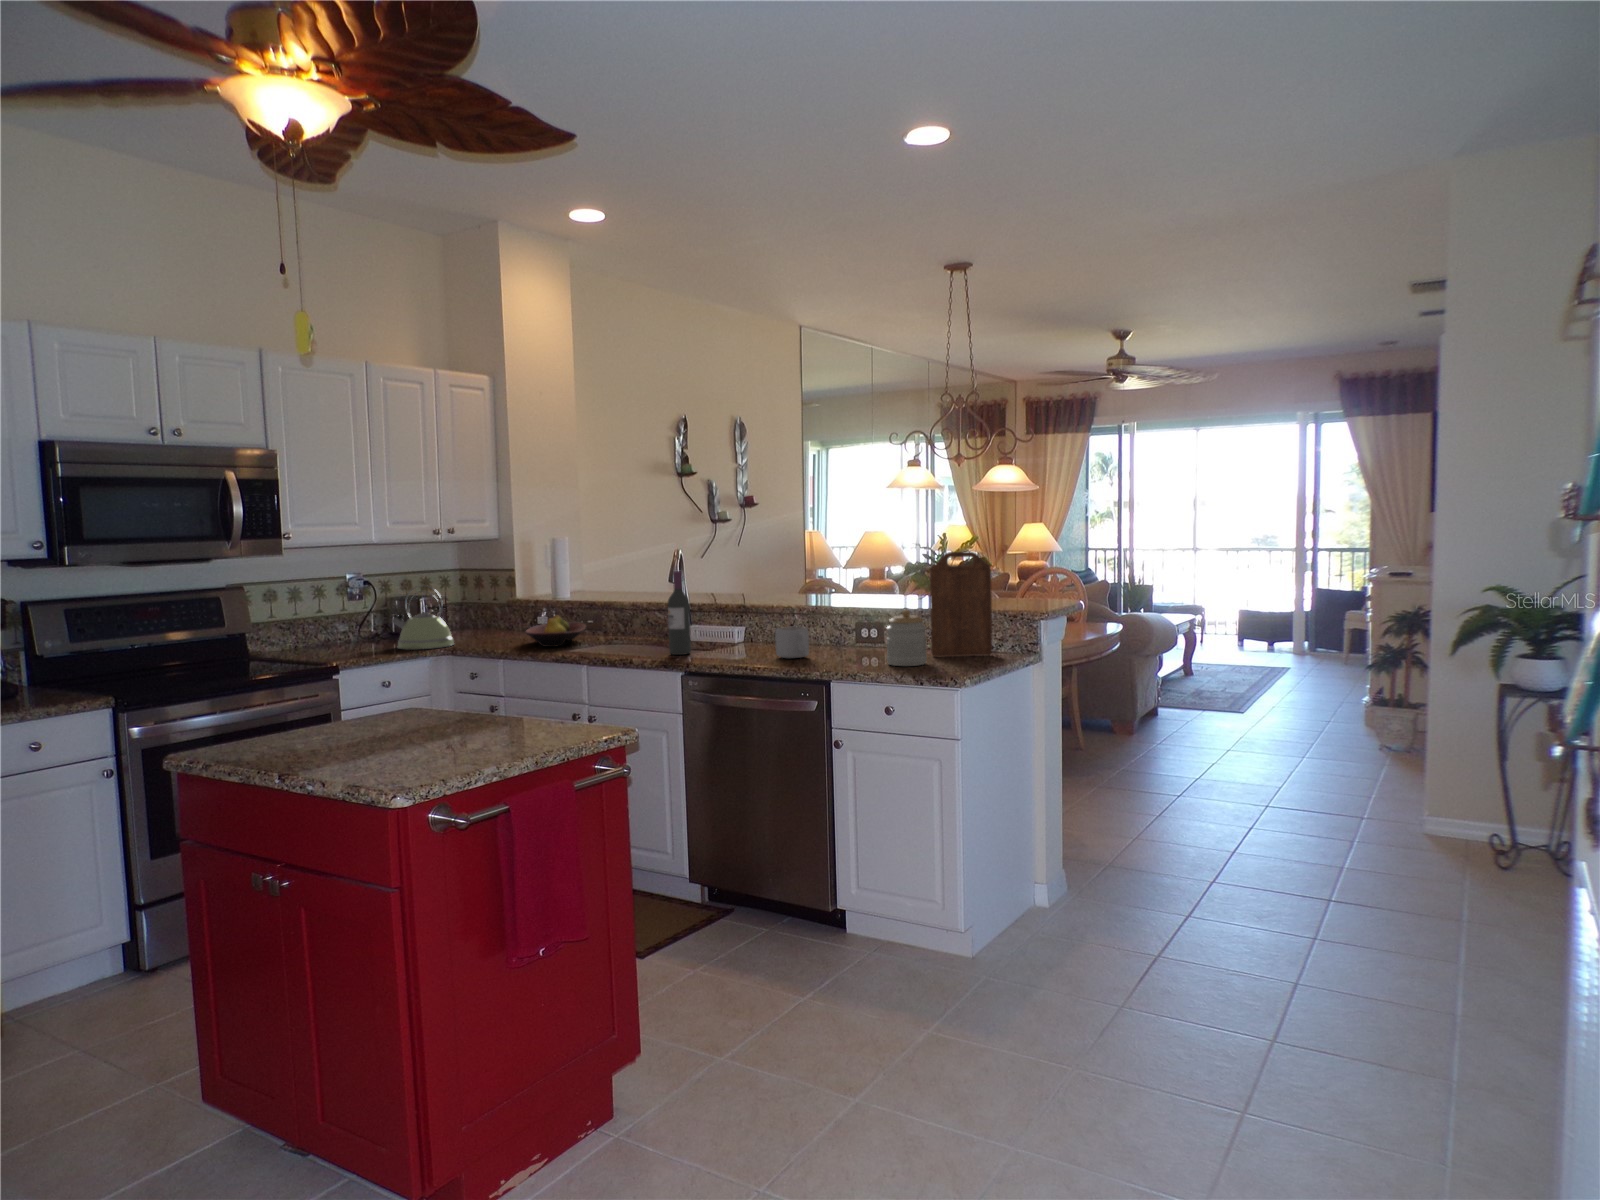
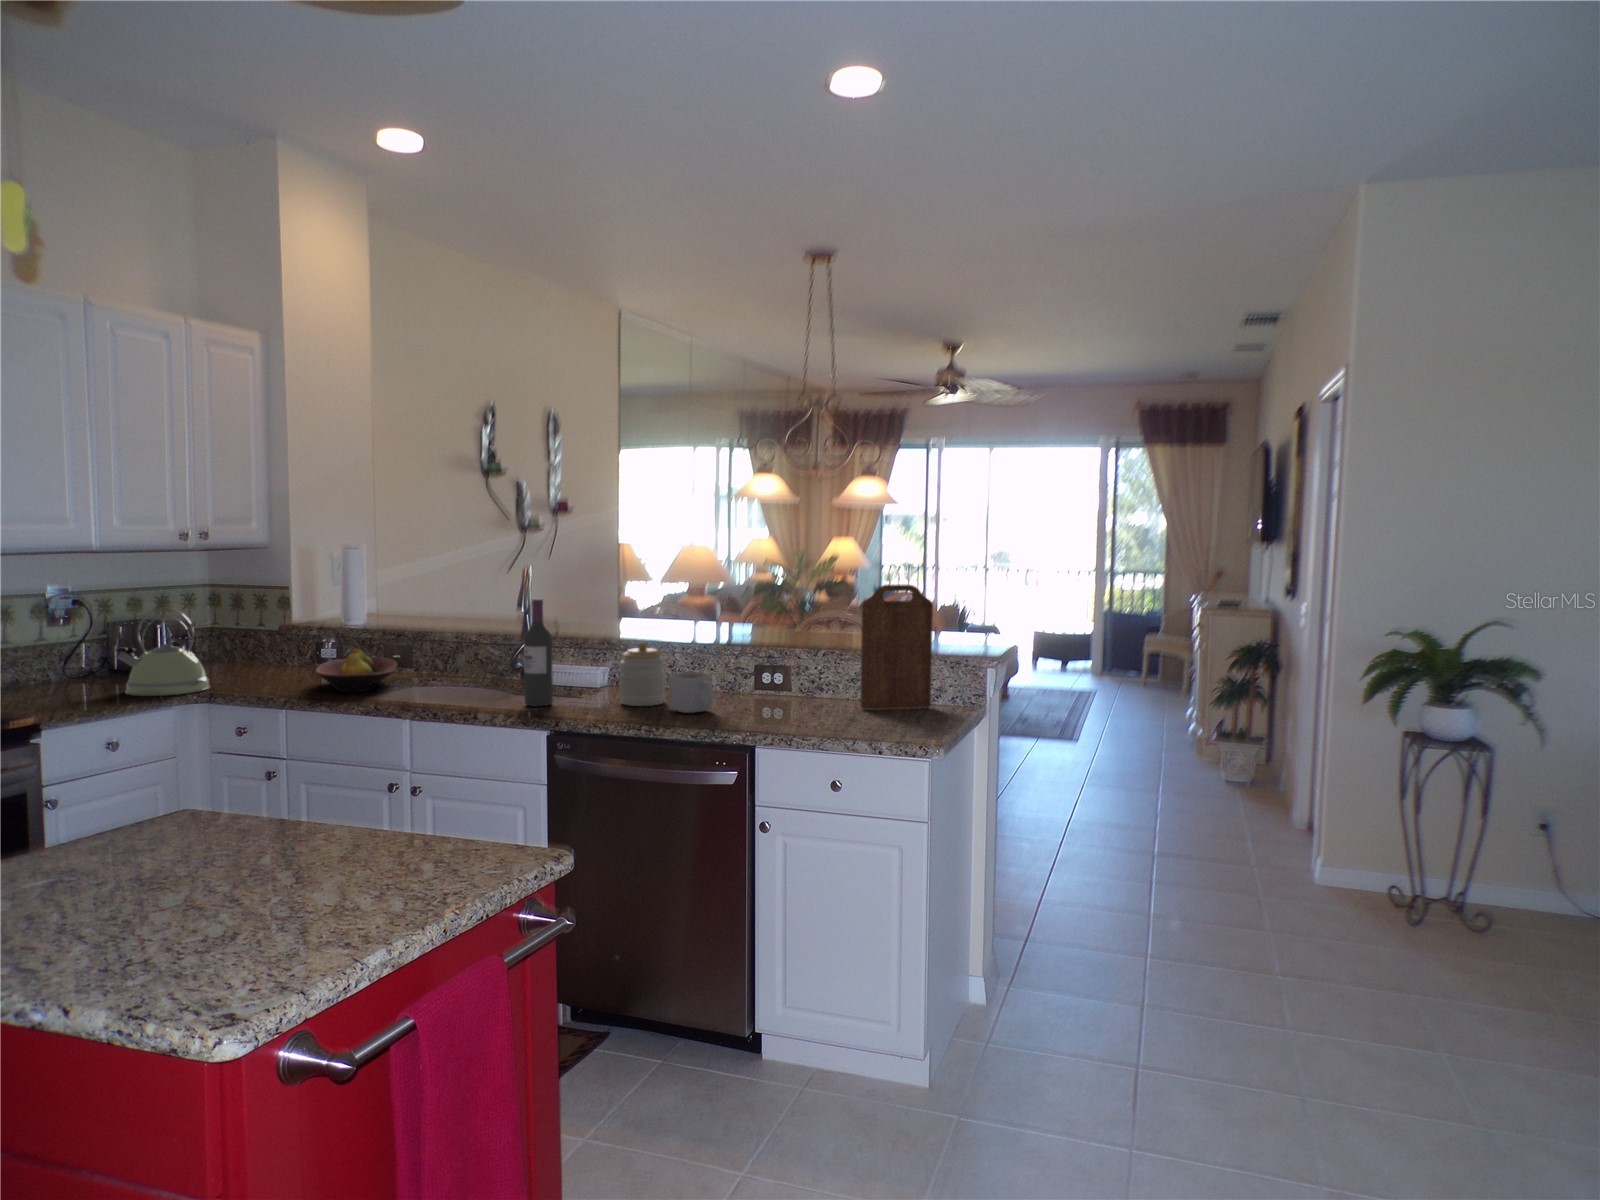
jar: present [887,610,927,666] -> present [620,642,665,706]

